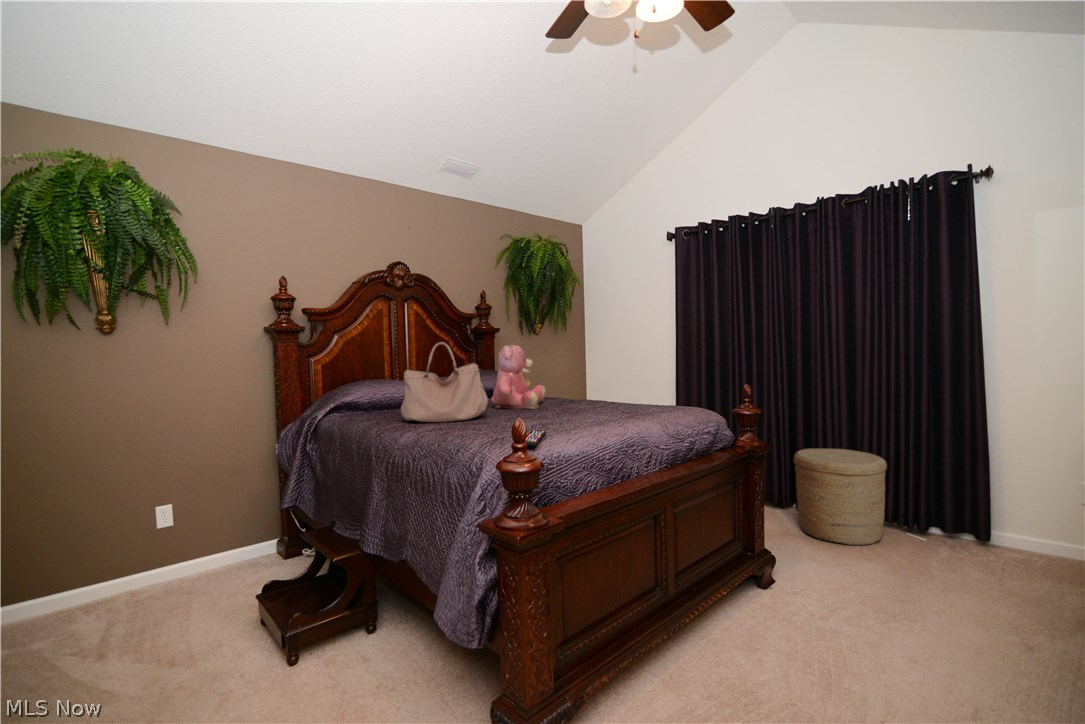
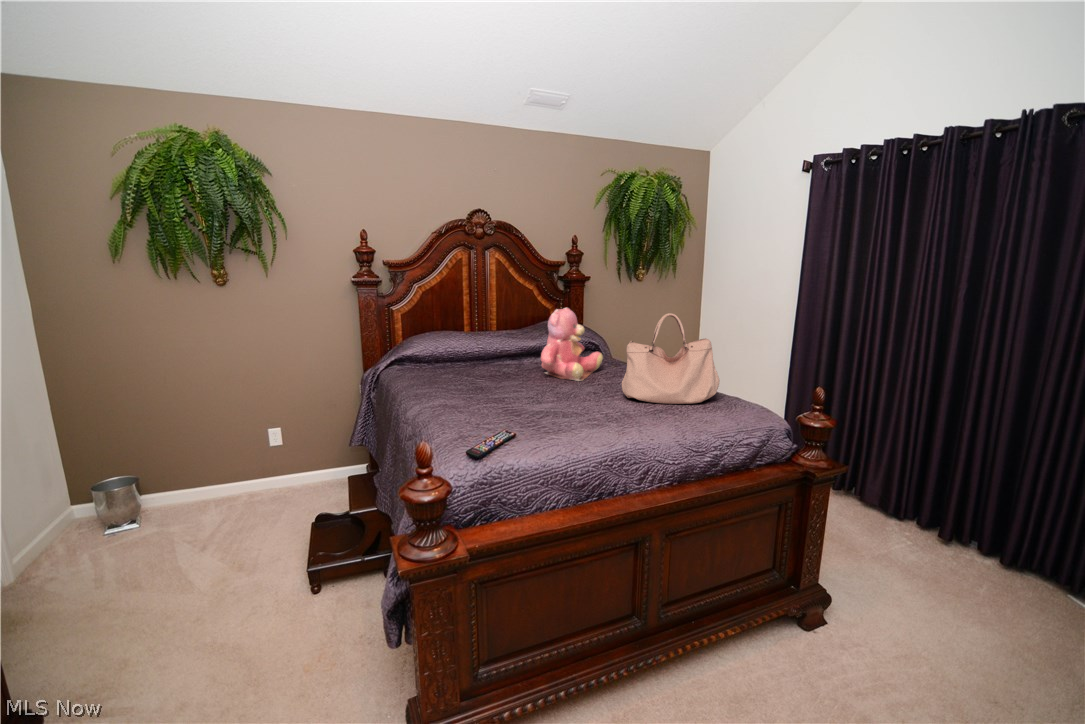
handbag: present [401,342,488,422] -> present [622,313,720,404]
woven basket: present [794,449,887,545] -> none [909,457,1052,597]

